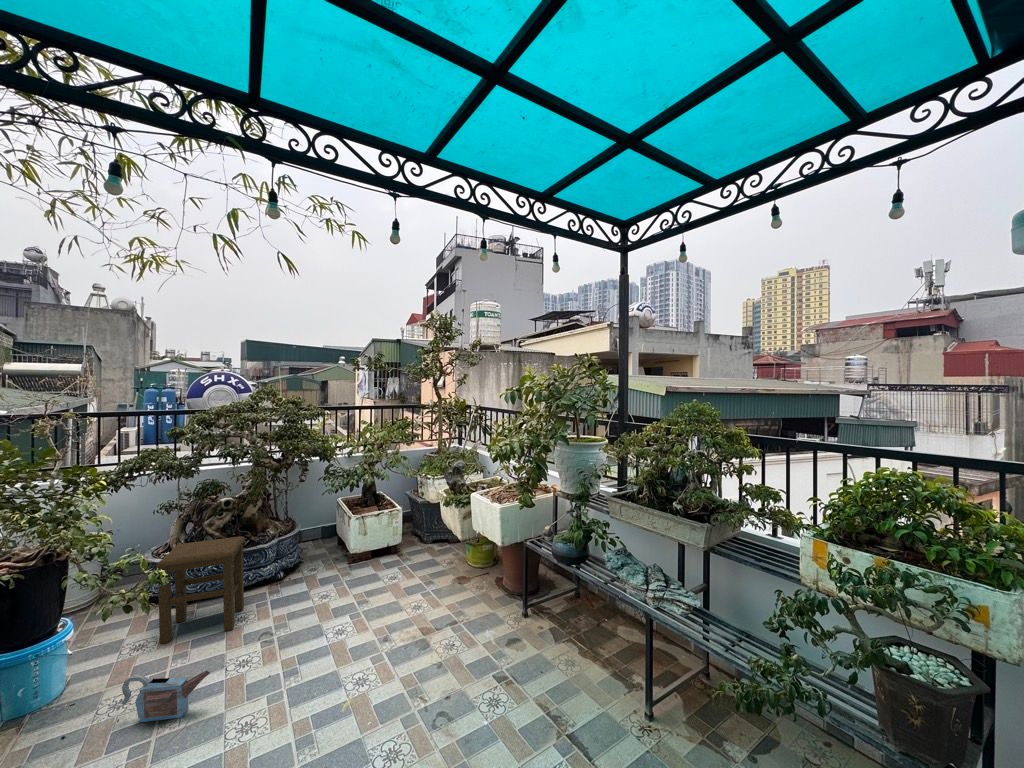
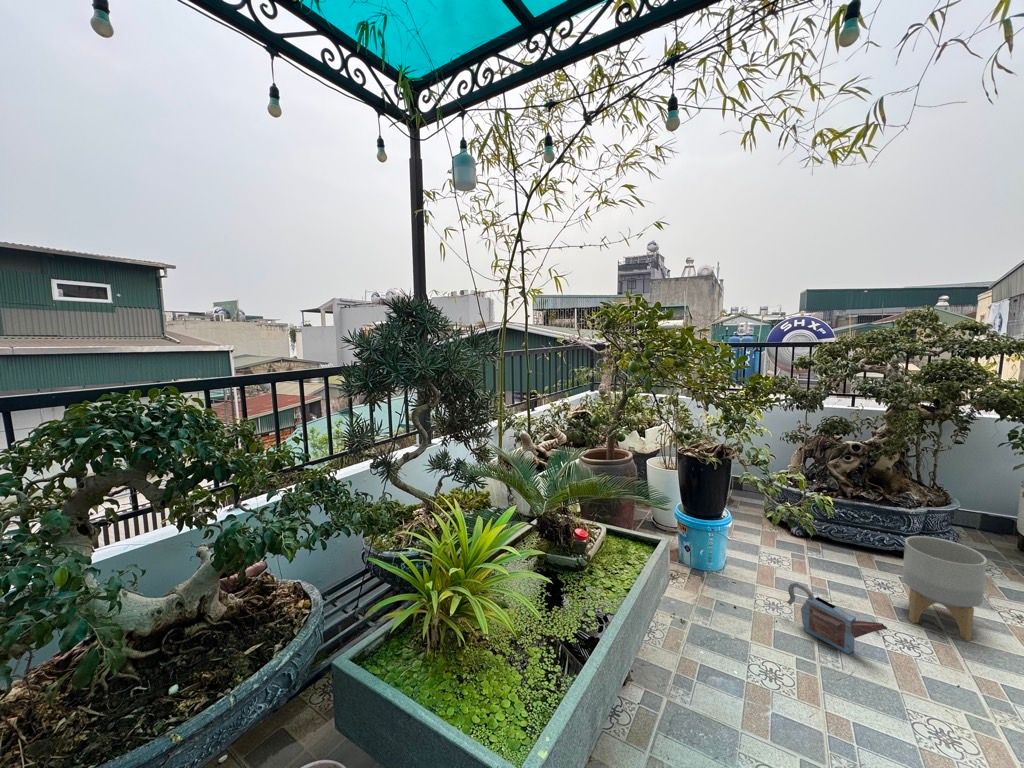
stool: present [156,536,245,644] -> none [796,475,891,591]
planter: none [244,564,294,645] -> present [902,536,987,641]

